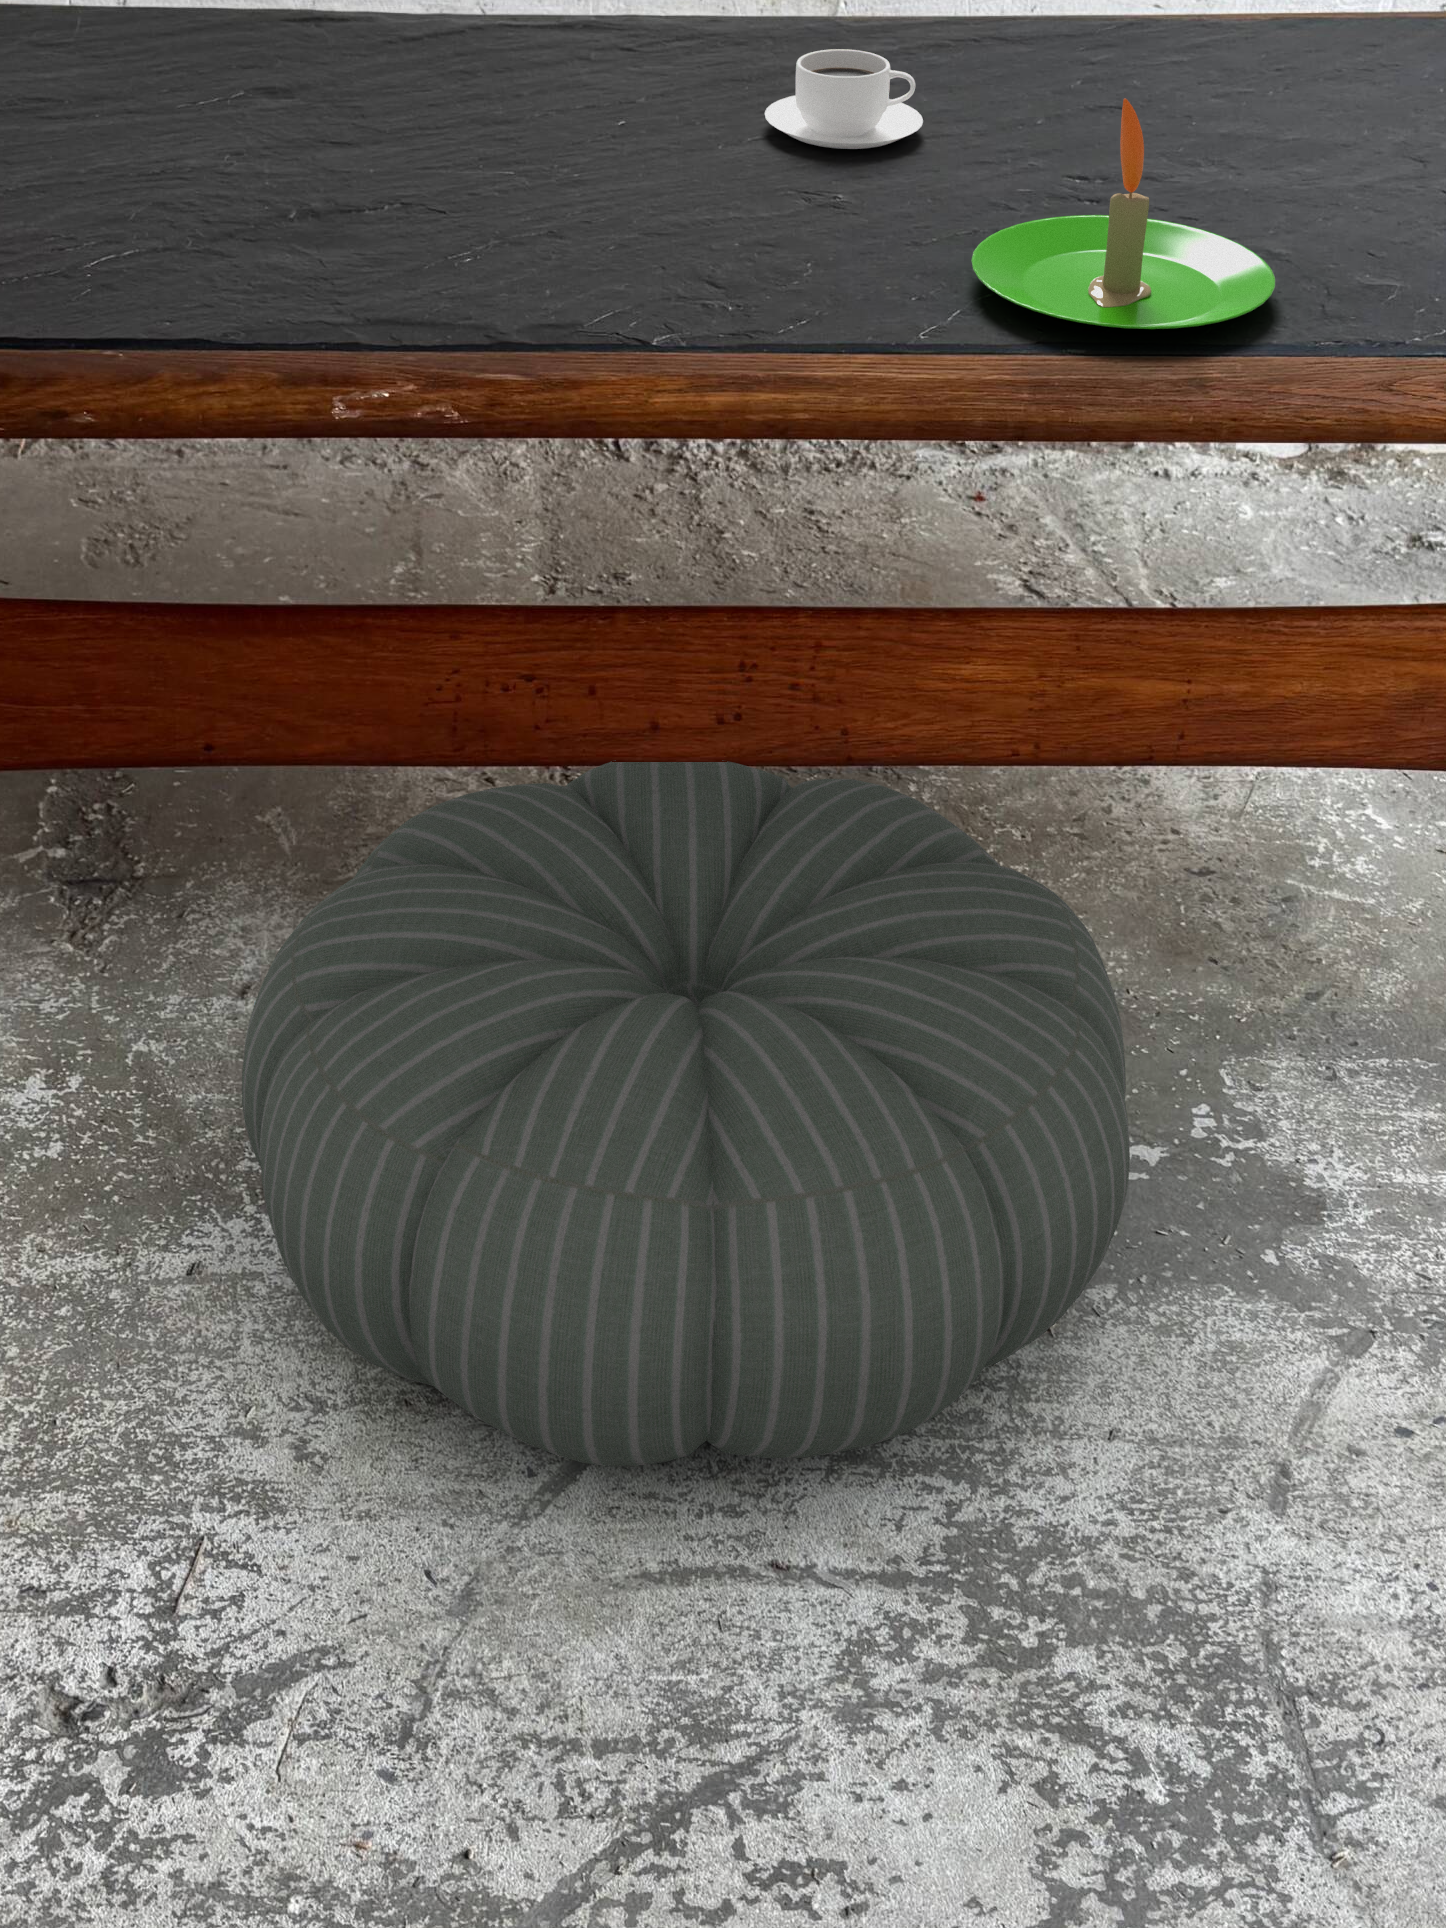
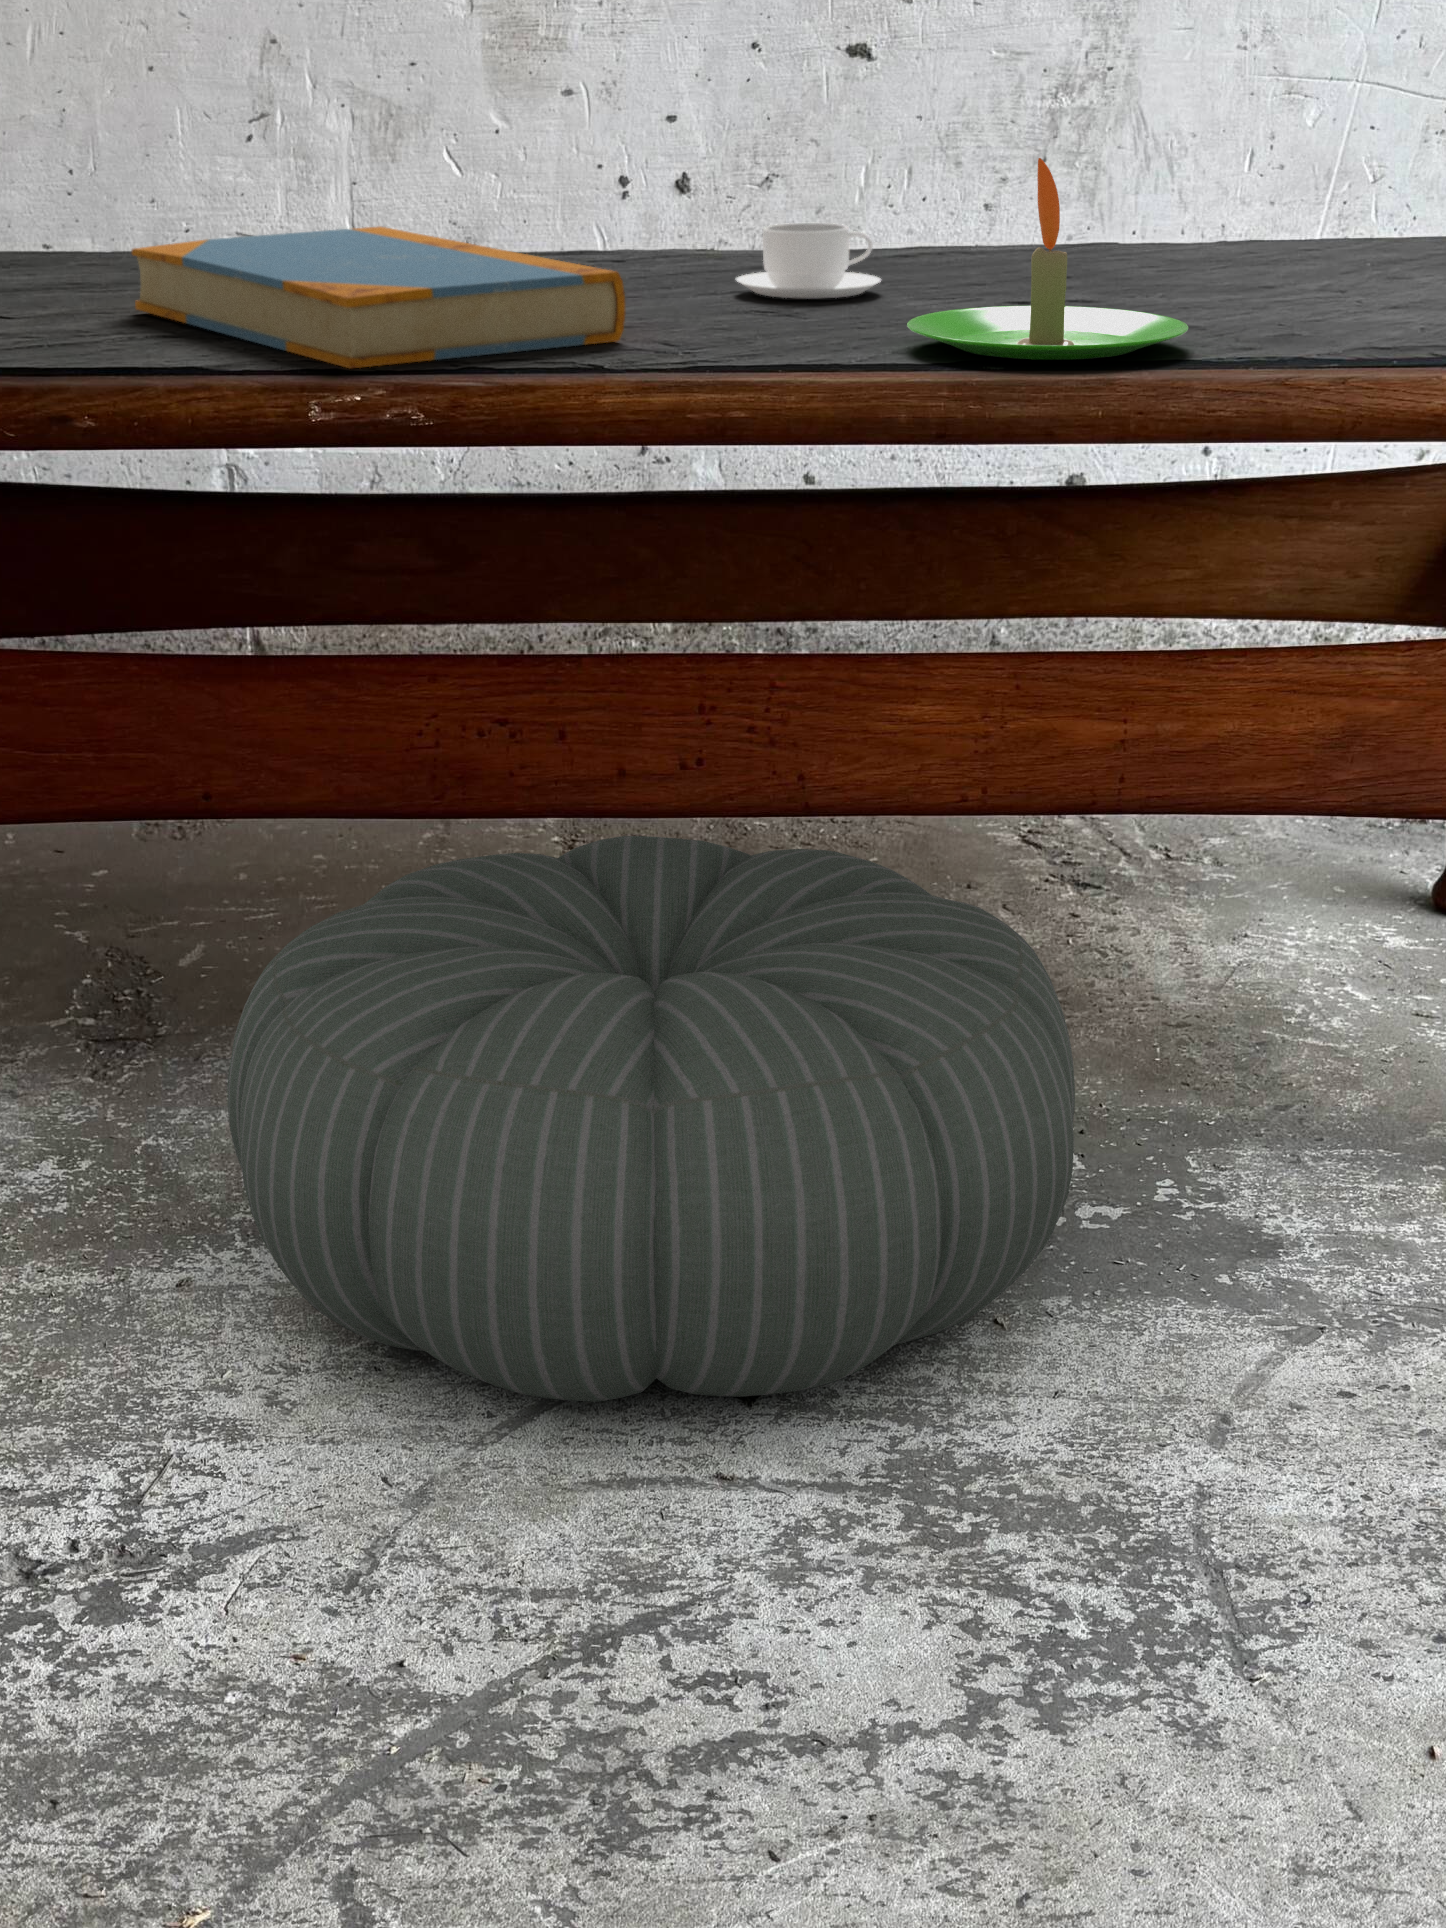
book: none [107,45,664,328] -> present [132,227,625,368]

